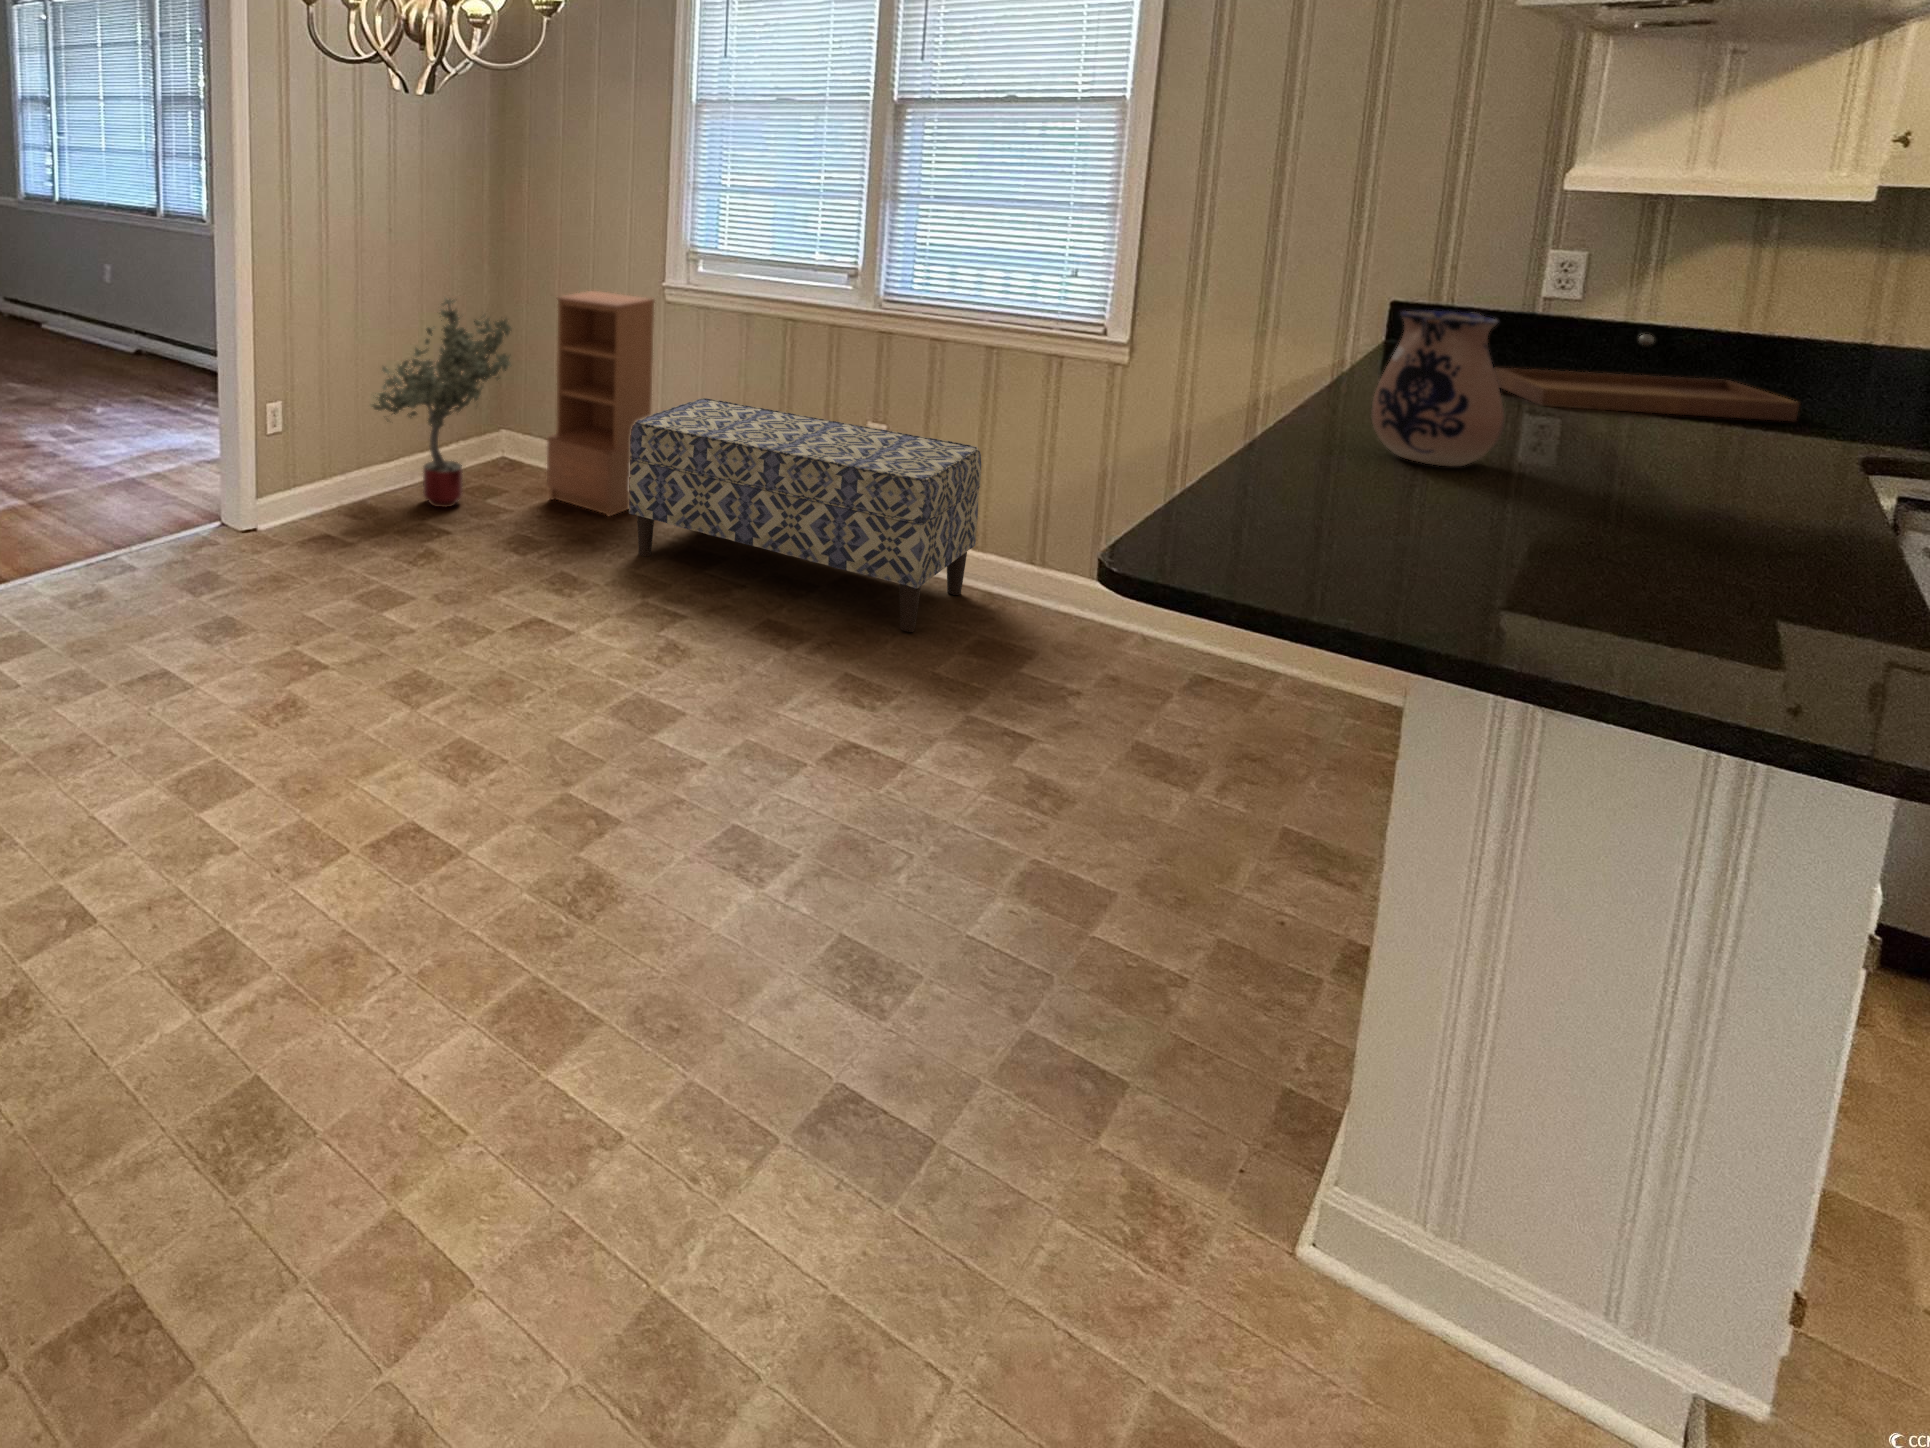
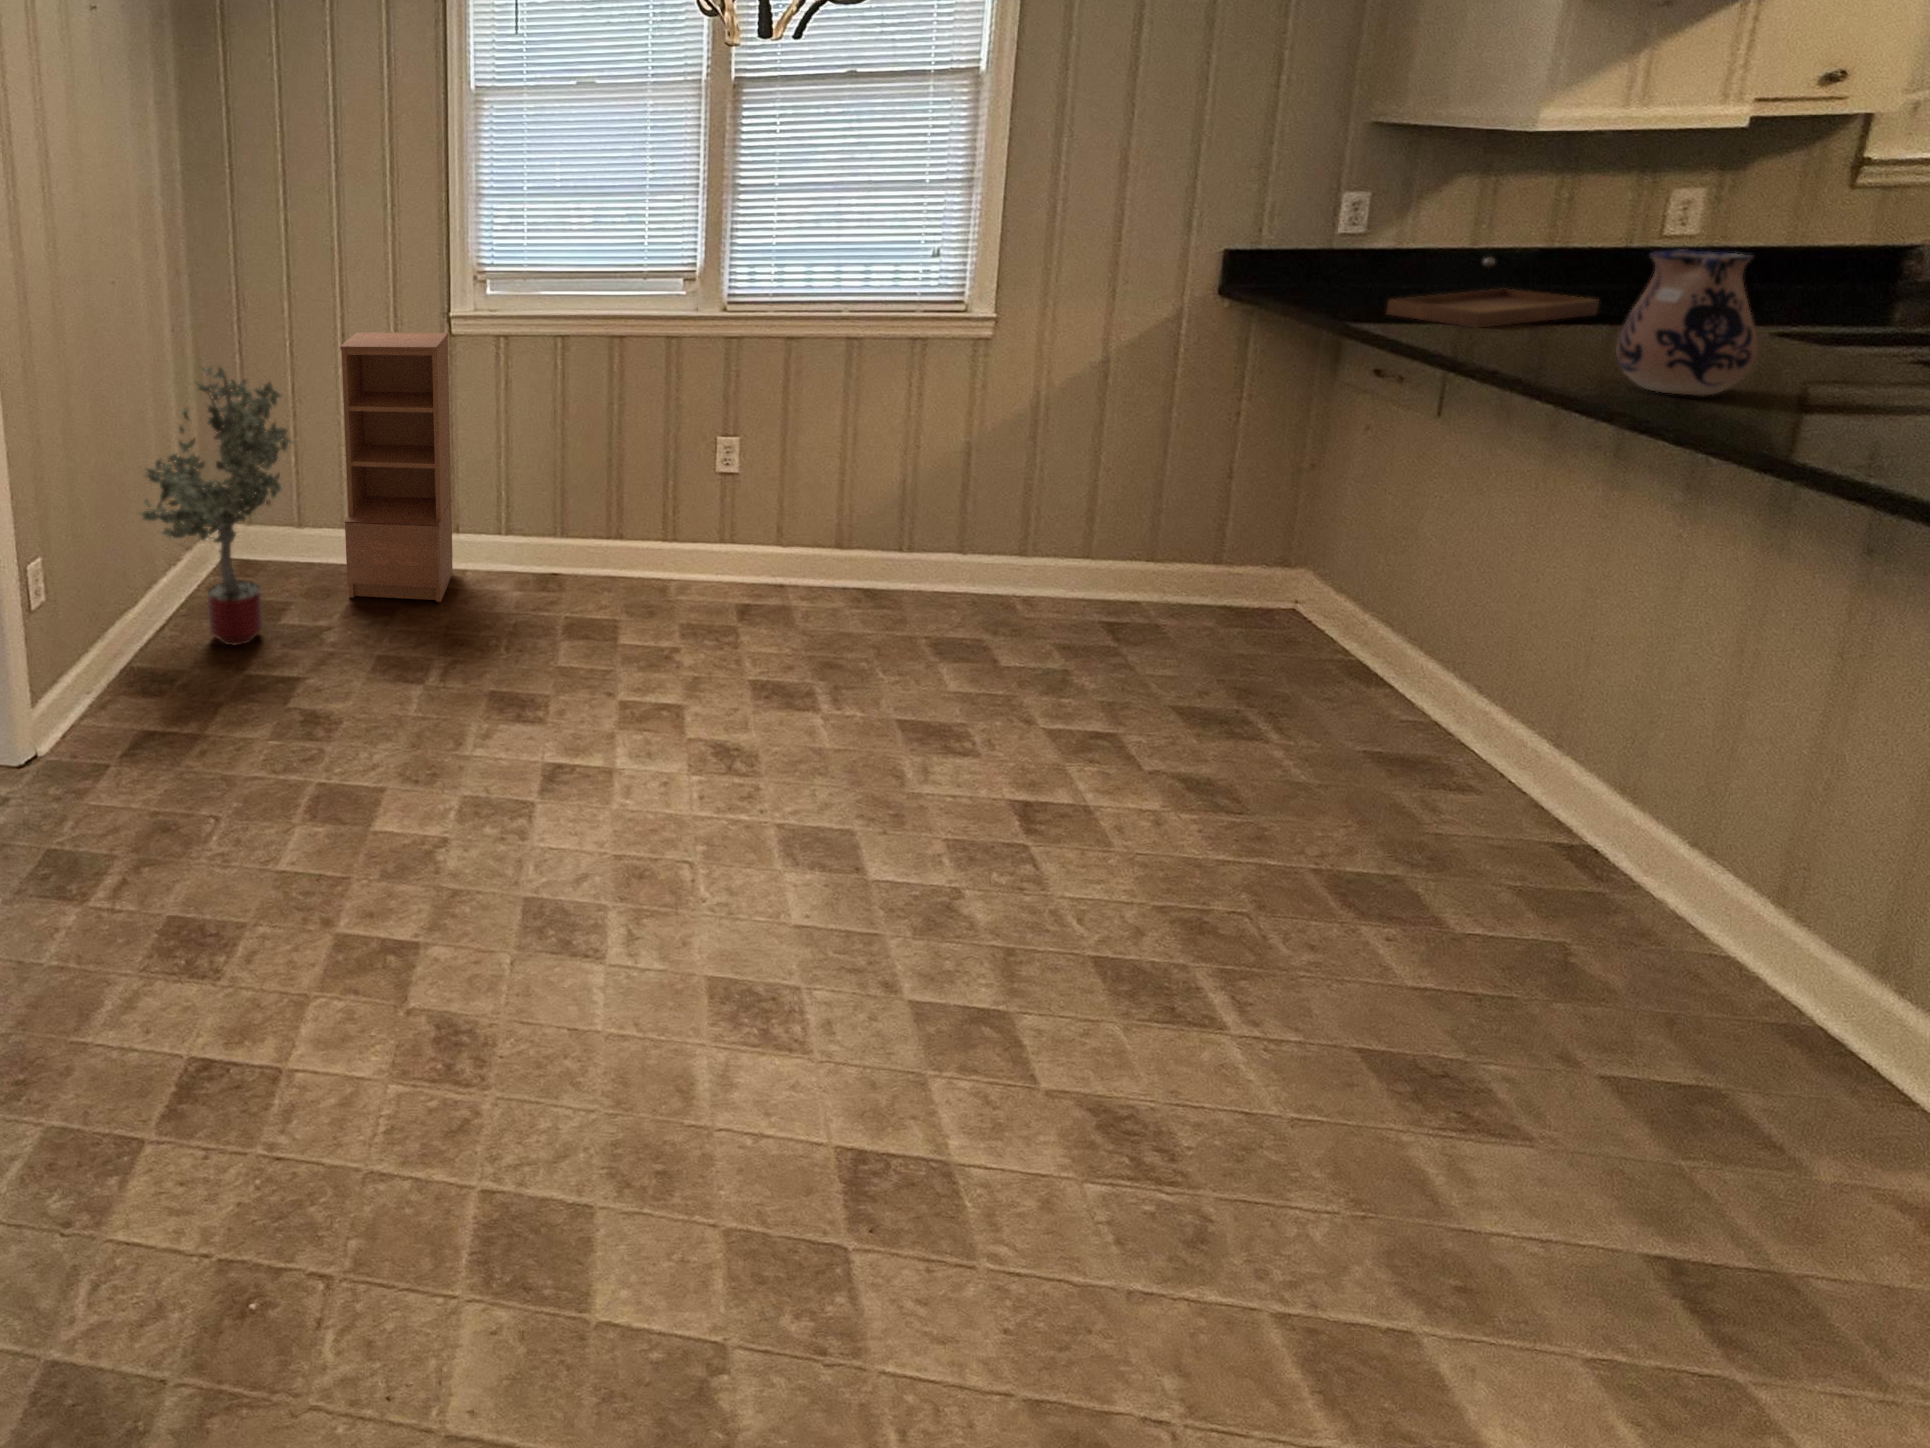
bench: present [629,398,981,632] -> none [516,441,892,650]

